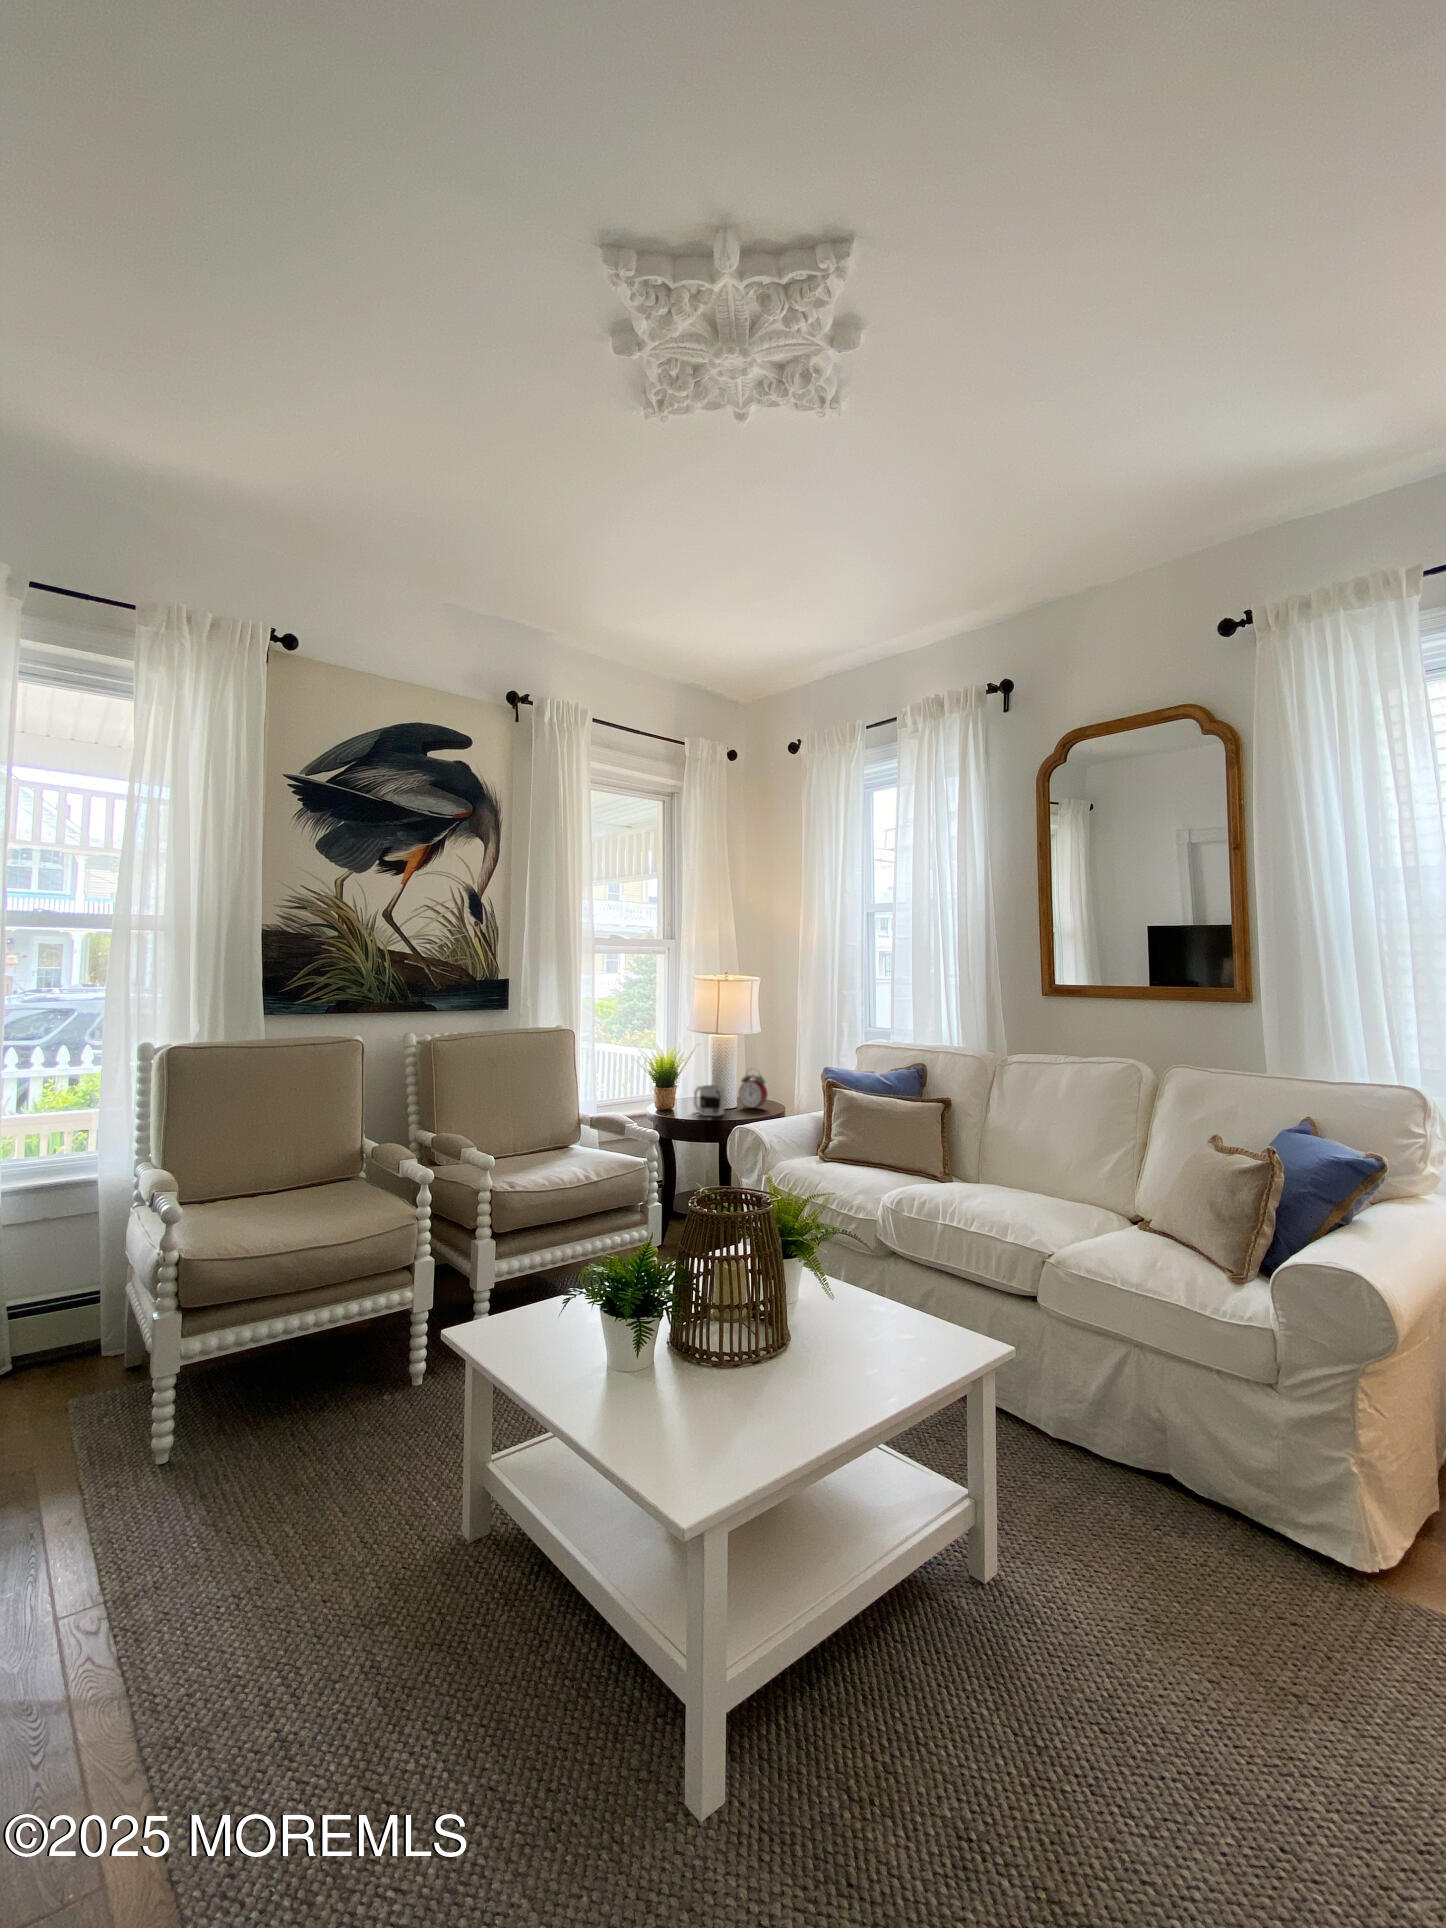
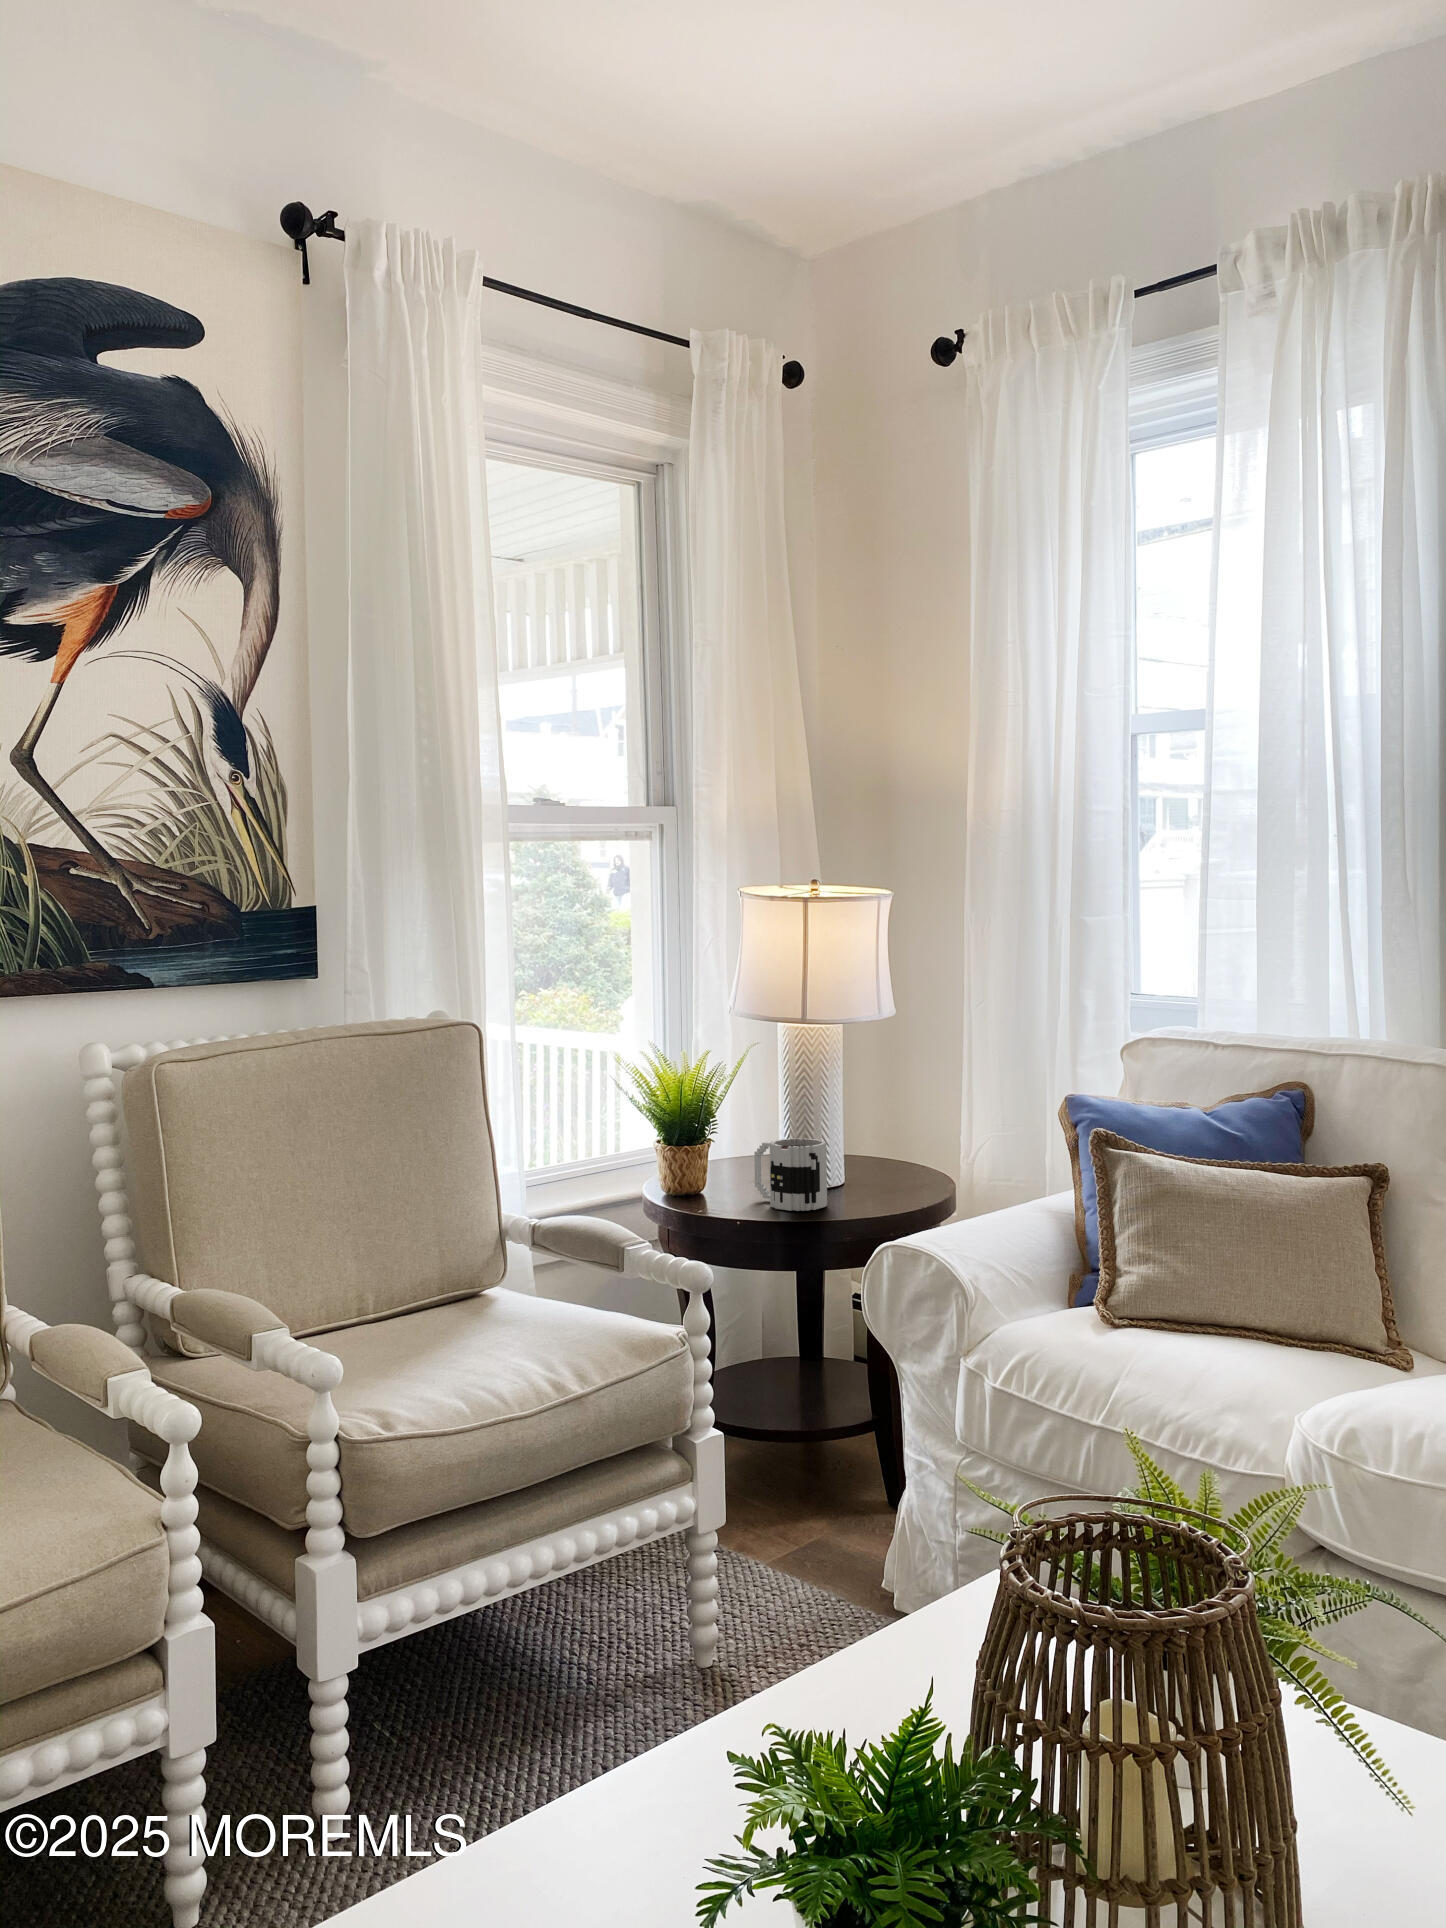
alarm clock: present [739,1075,767,1108] -> none [850,1097,916,1189]

